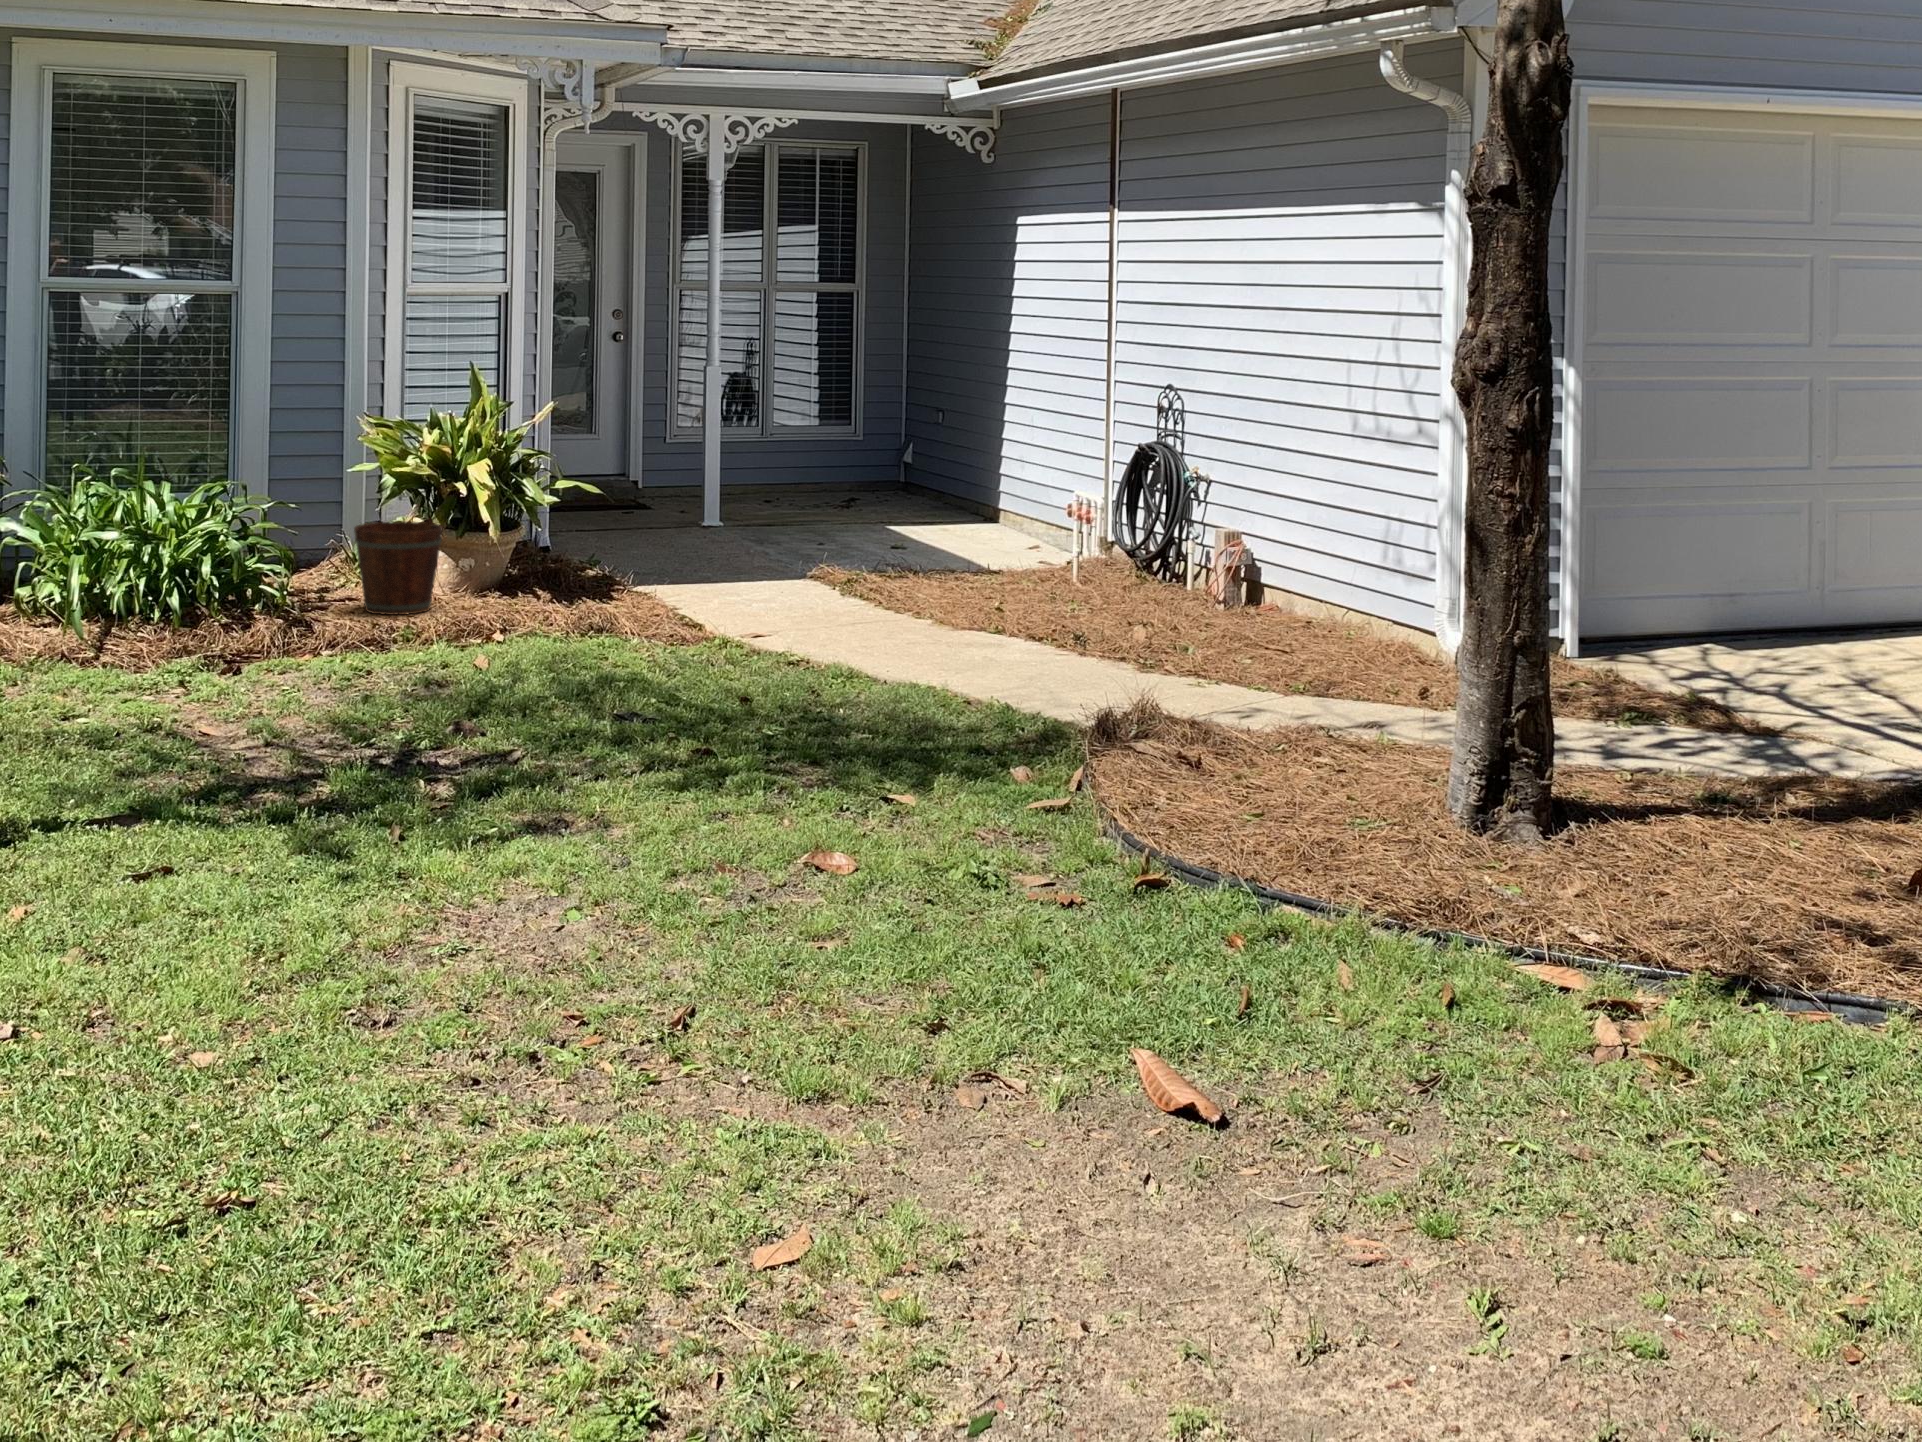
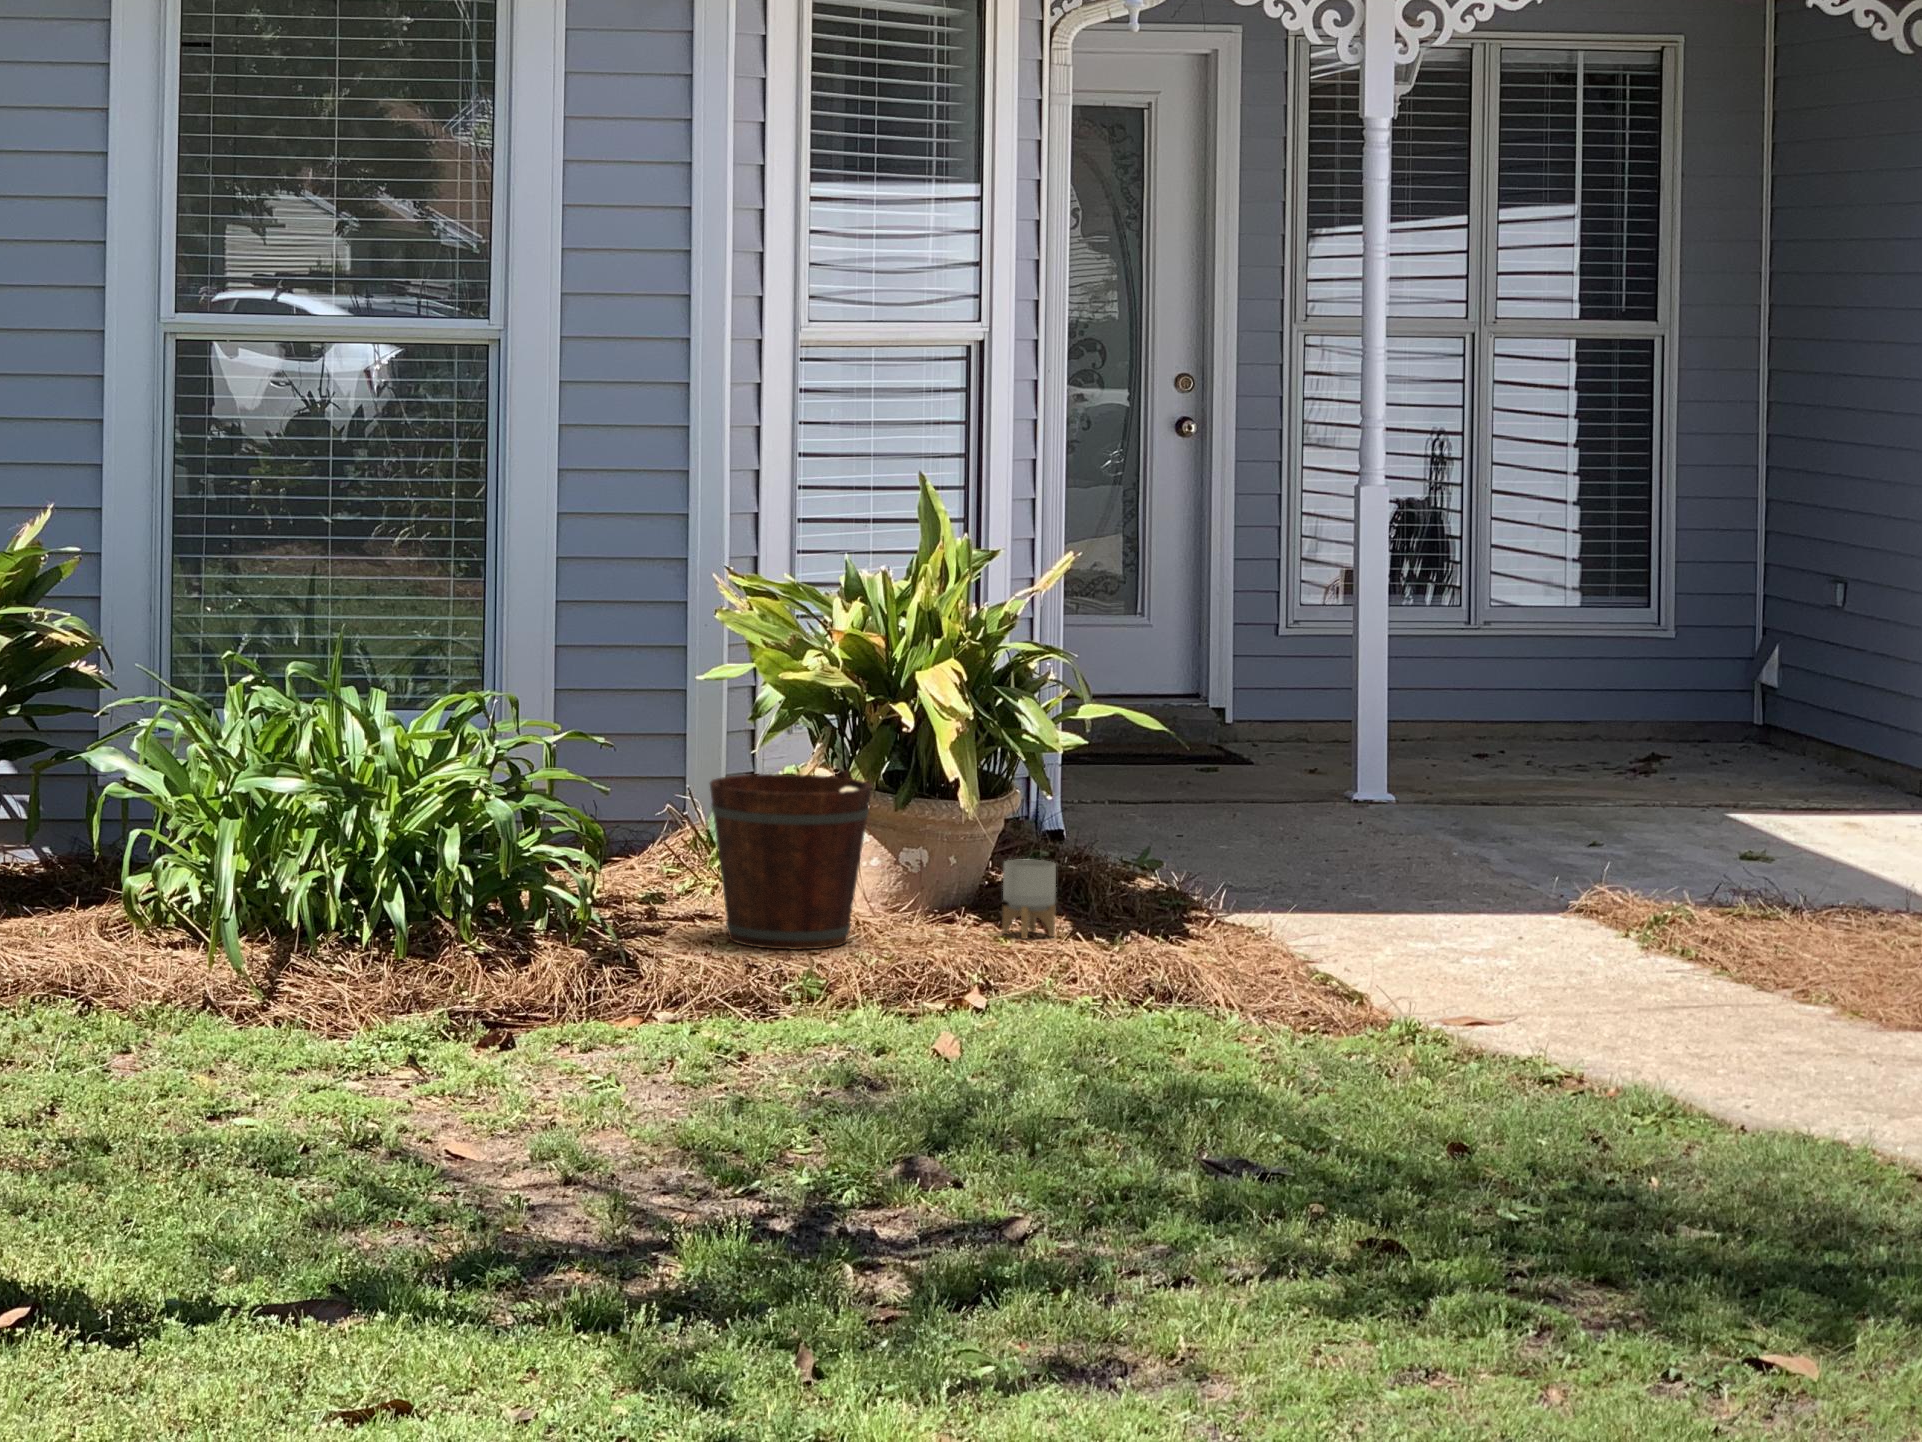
planter: none [515,563,544,604] -> present [1002,859,1056,939]

